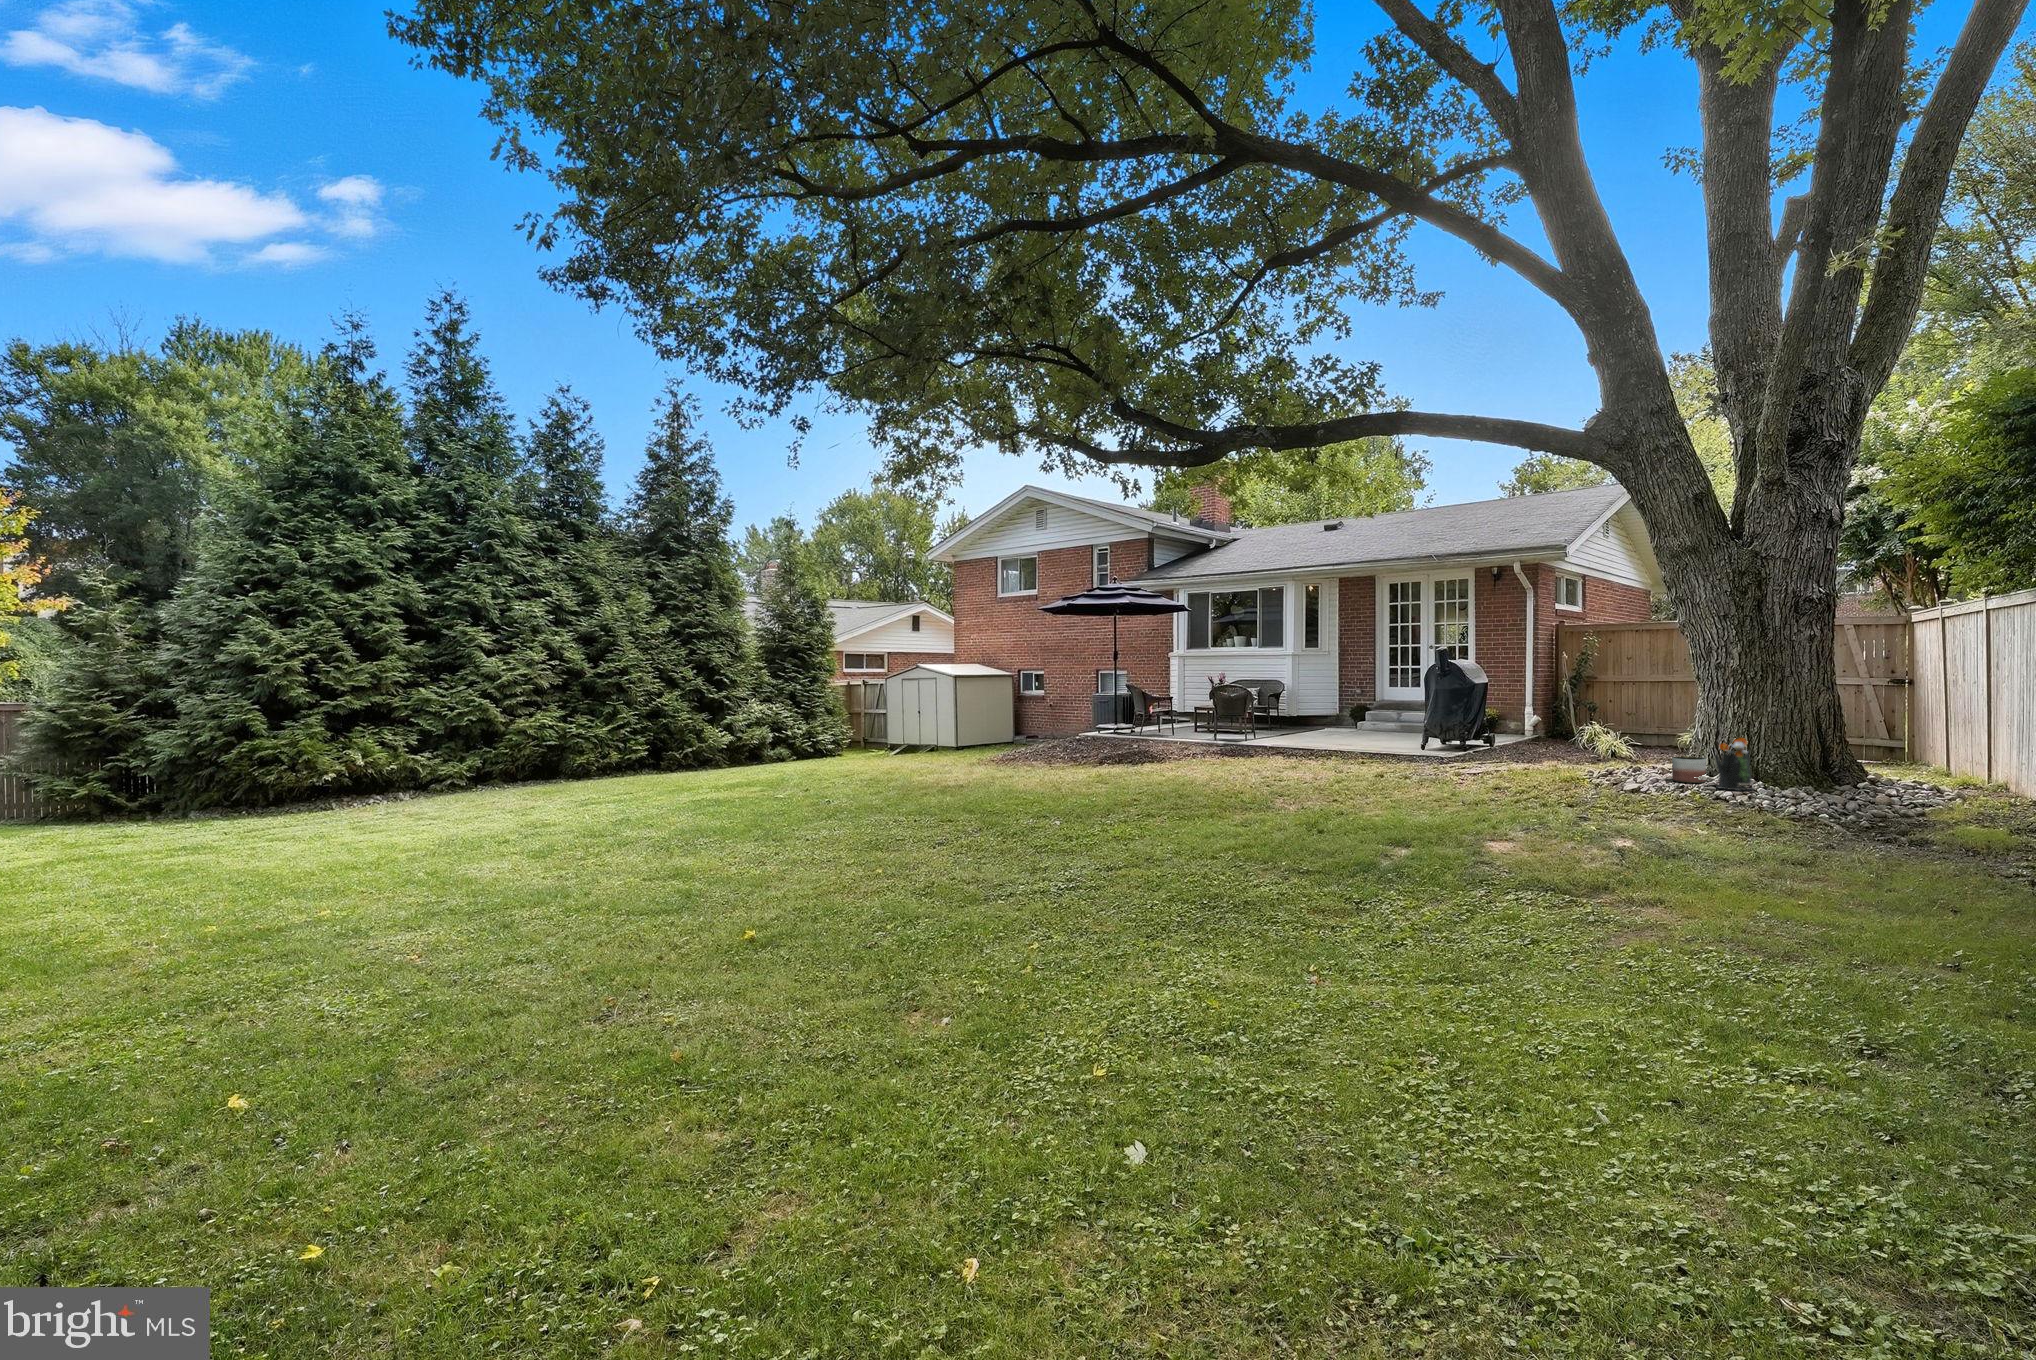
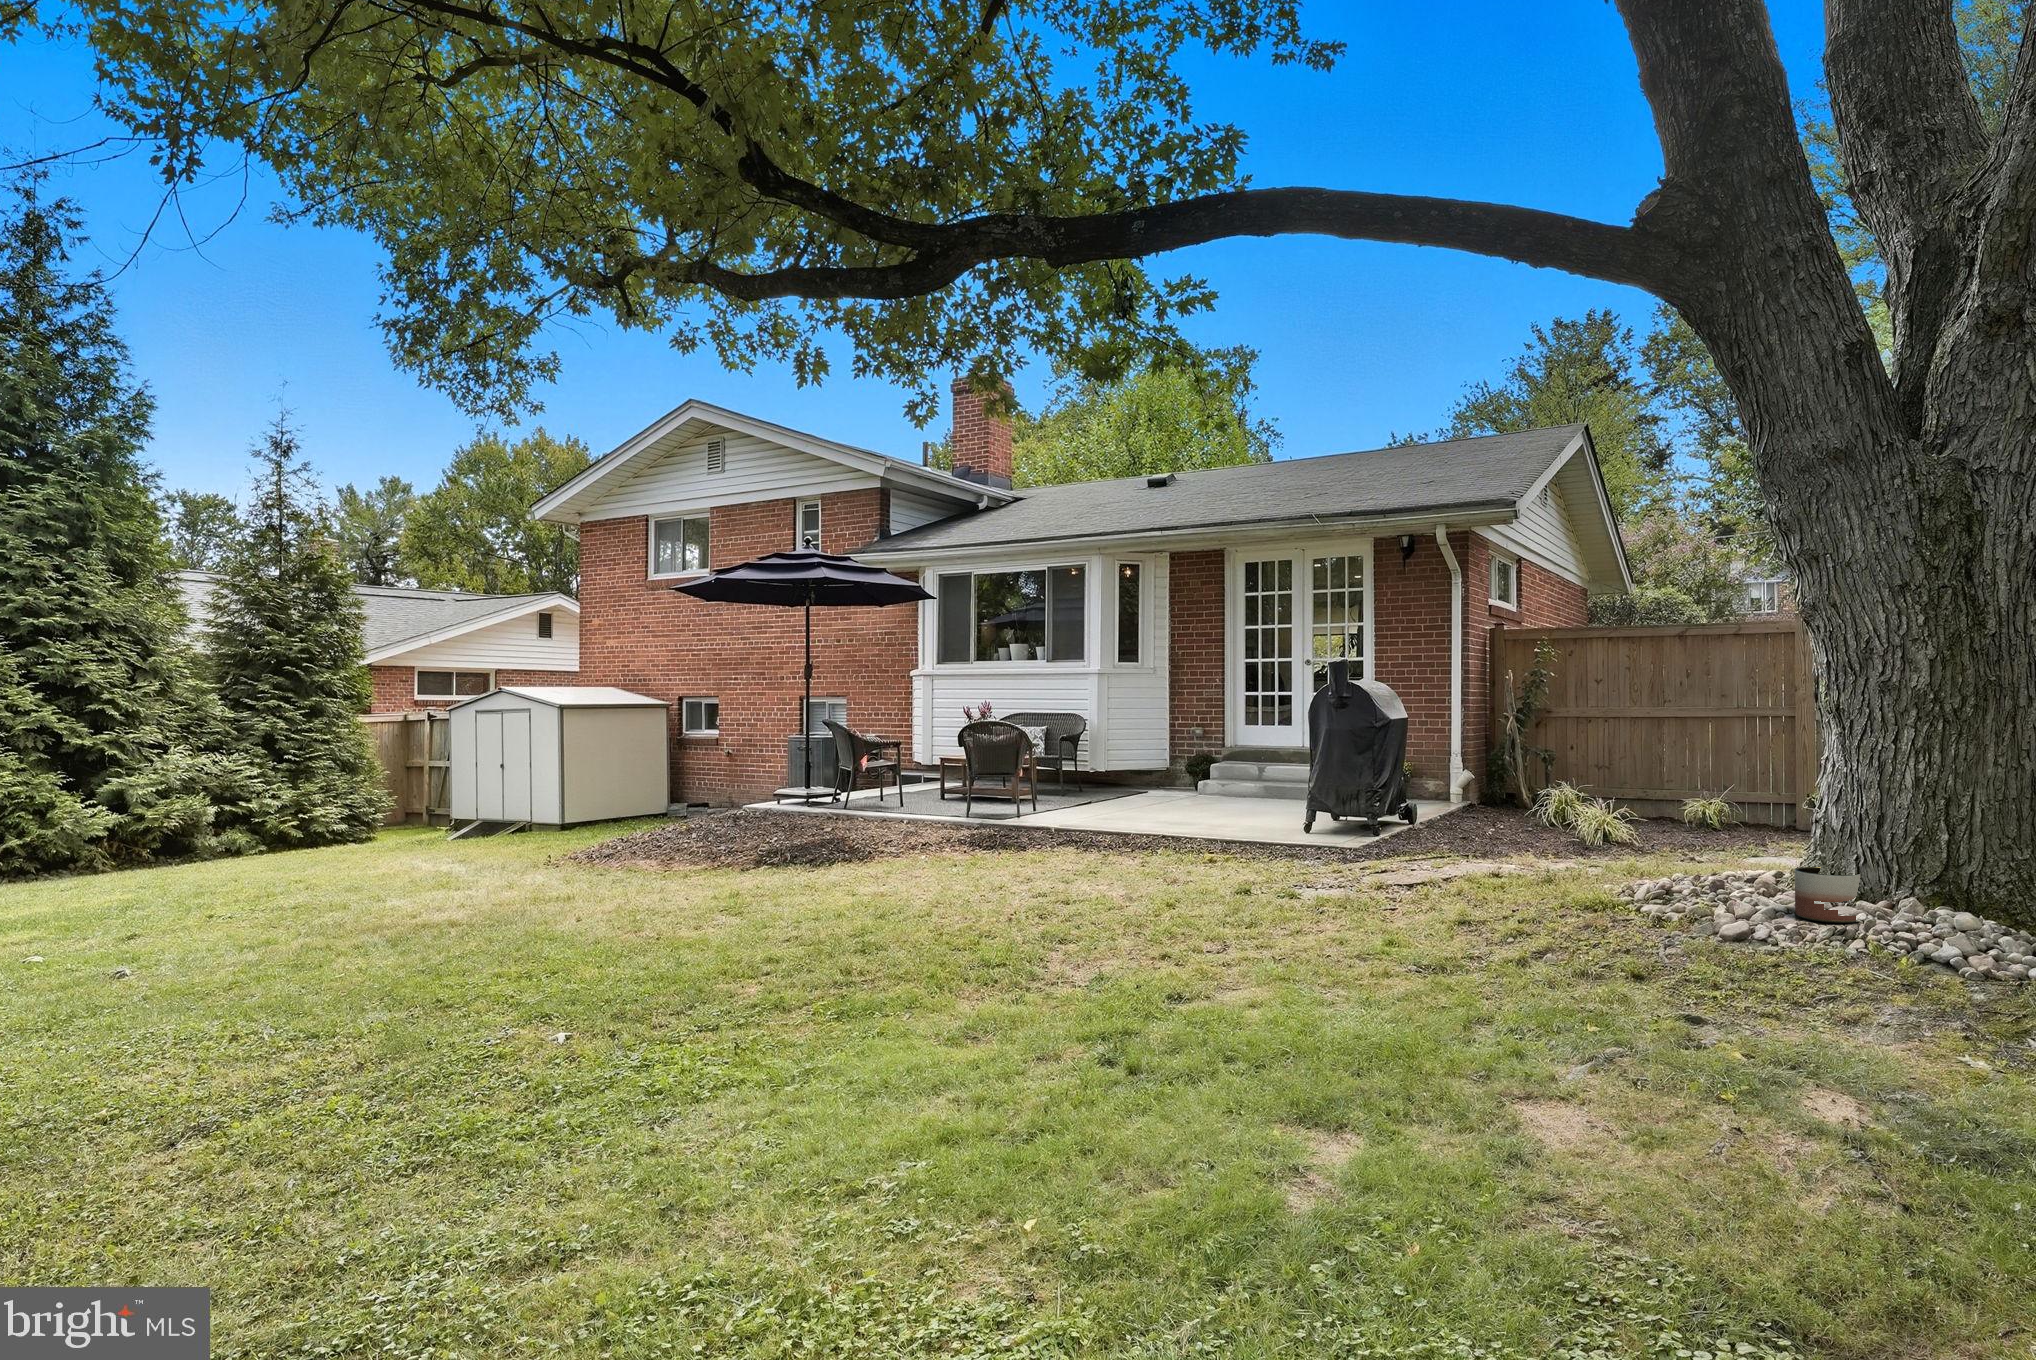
watering can: present [1715,738,1753,791] -> none [1898,832,1977,946]

